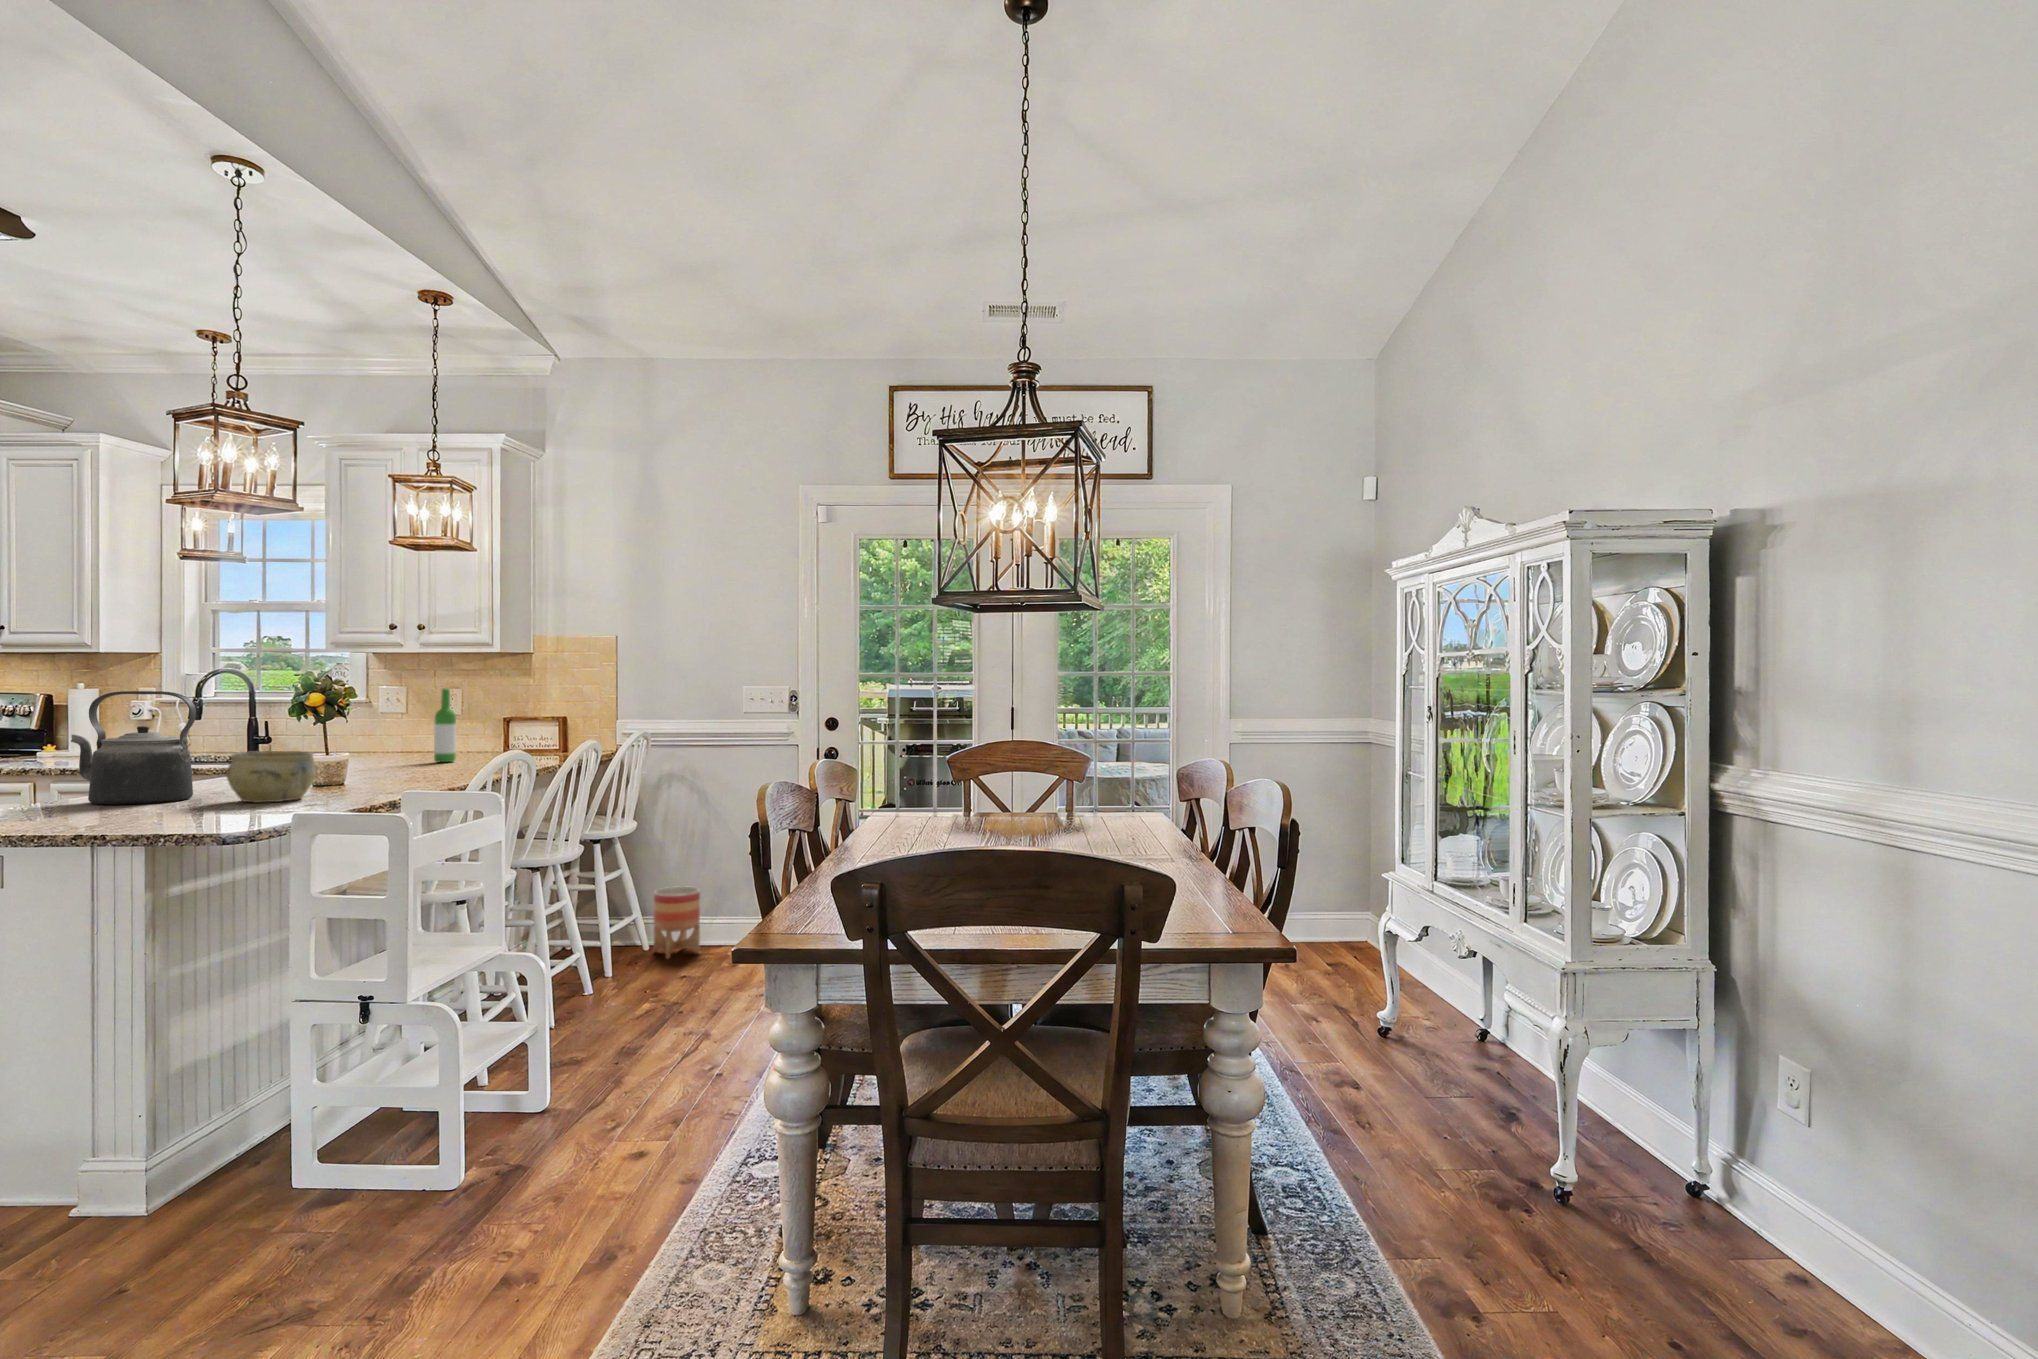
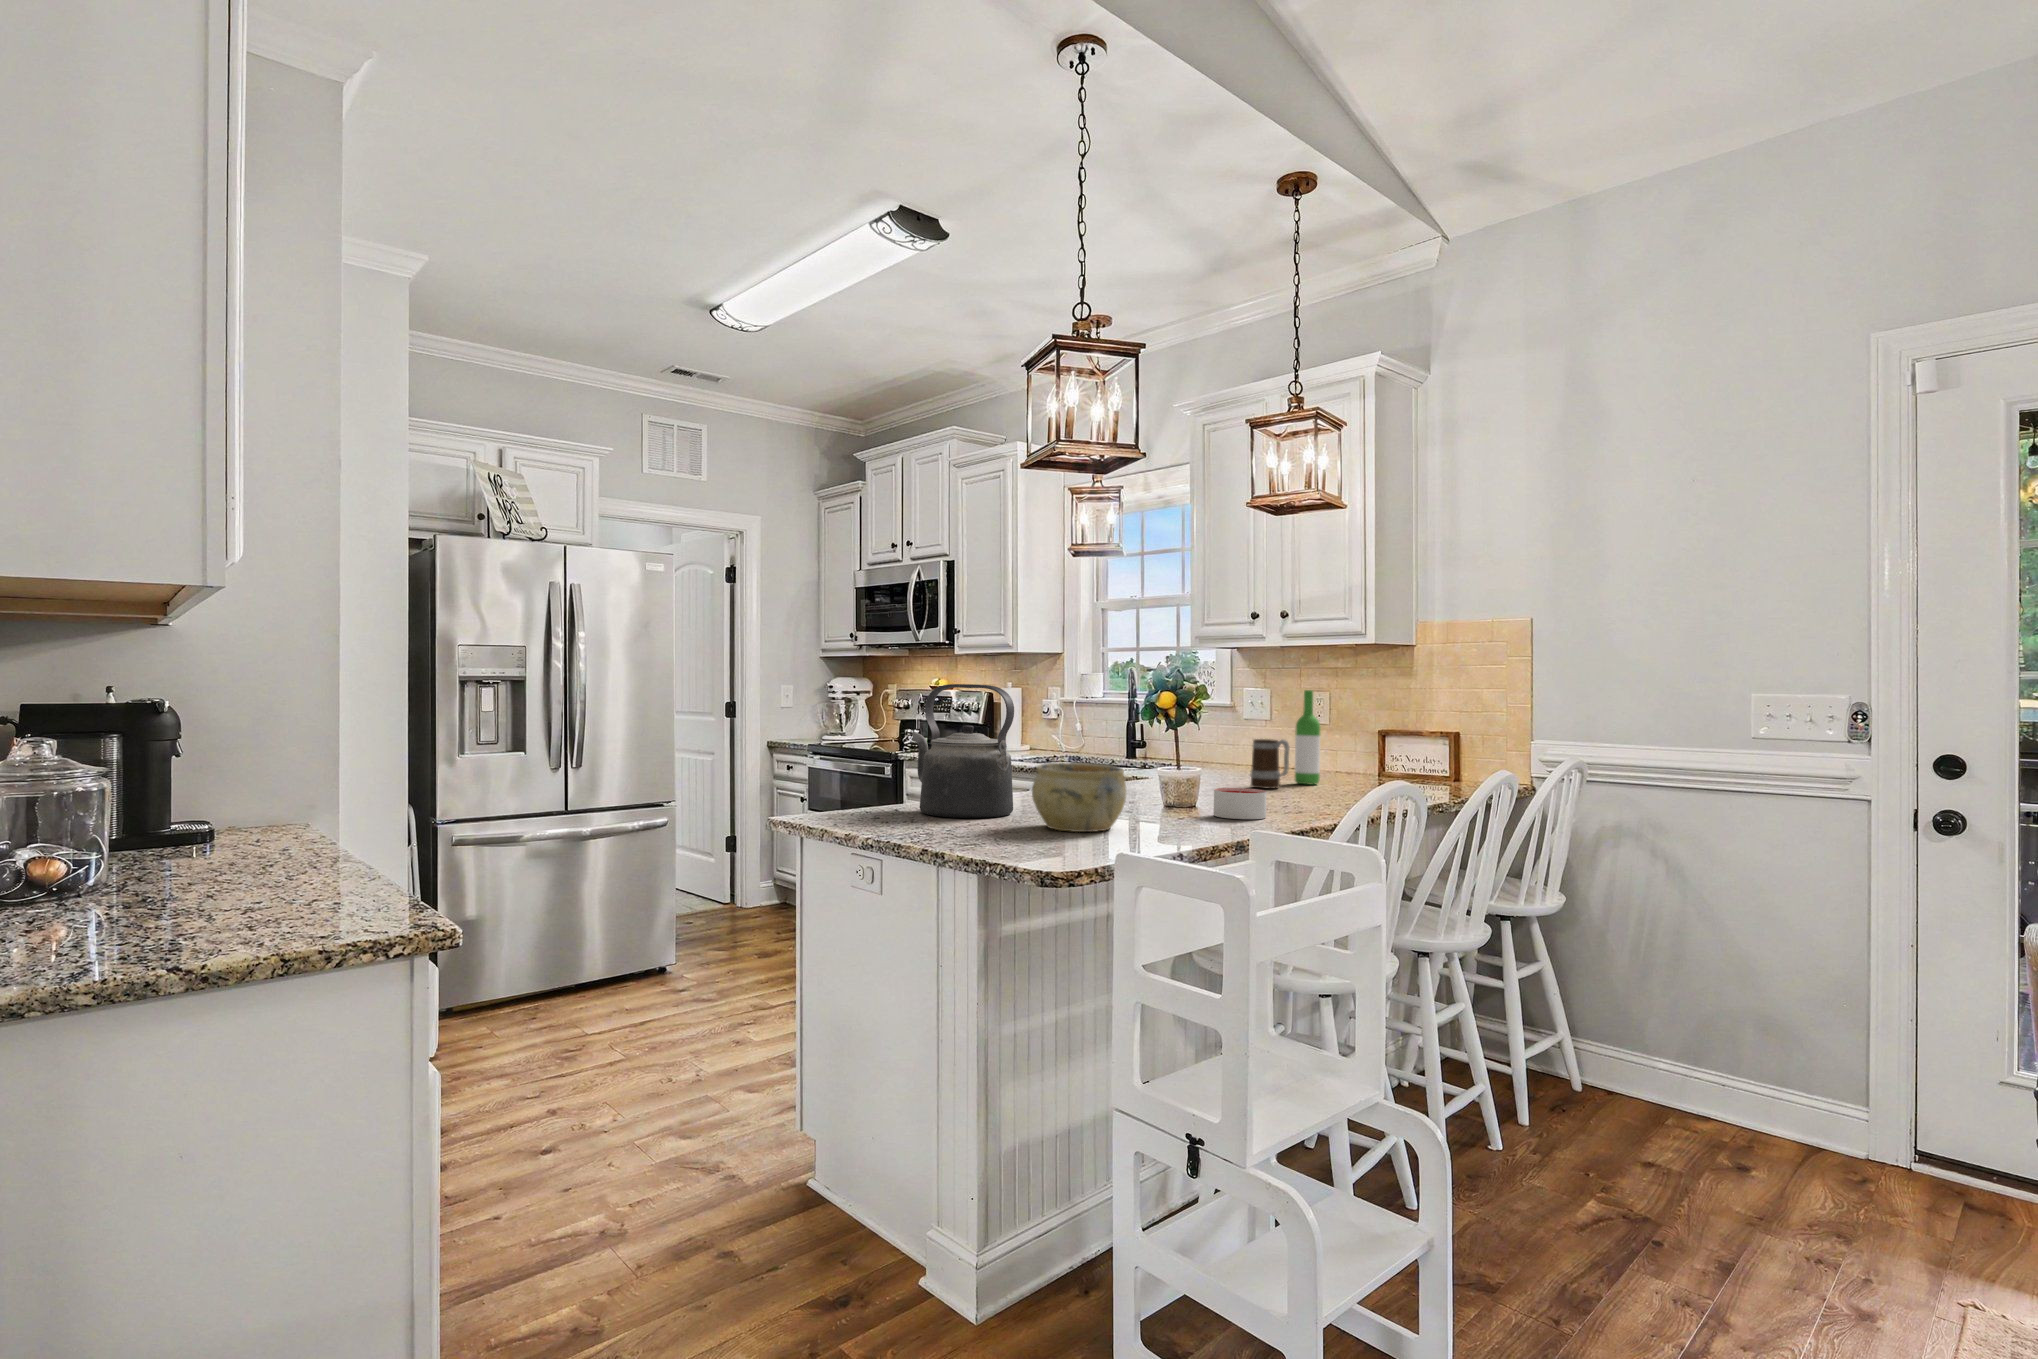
mug: none [397,728,432,767] -> present [1250,739,1290,789]
candle: none [381,764,425,786] -> present [1214,788,1266,819]
planter: present [653,886,700,959] -> none [1592,1002,1674,1122]

